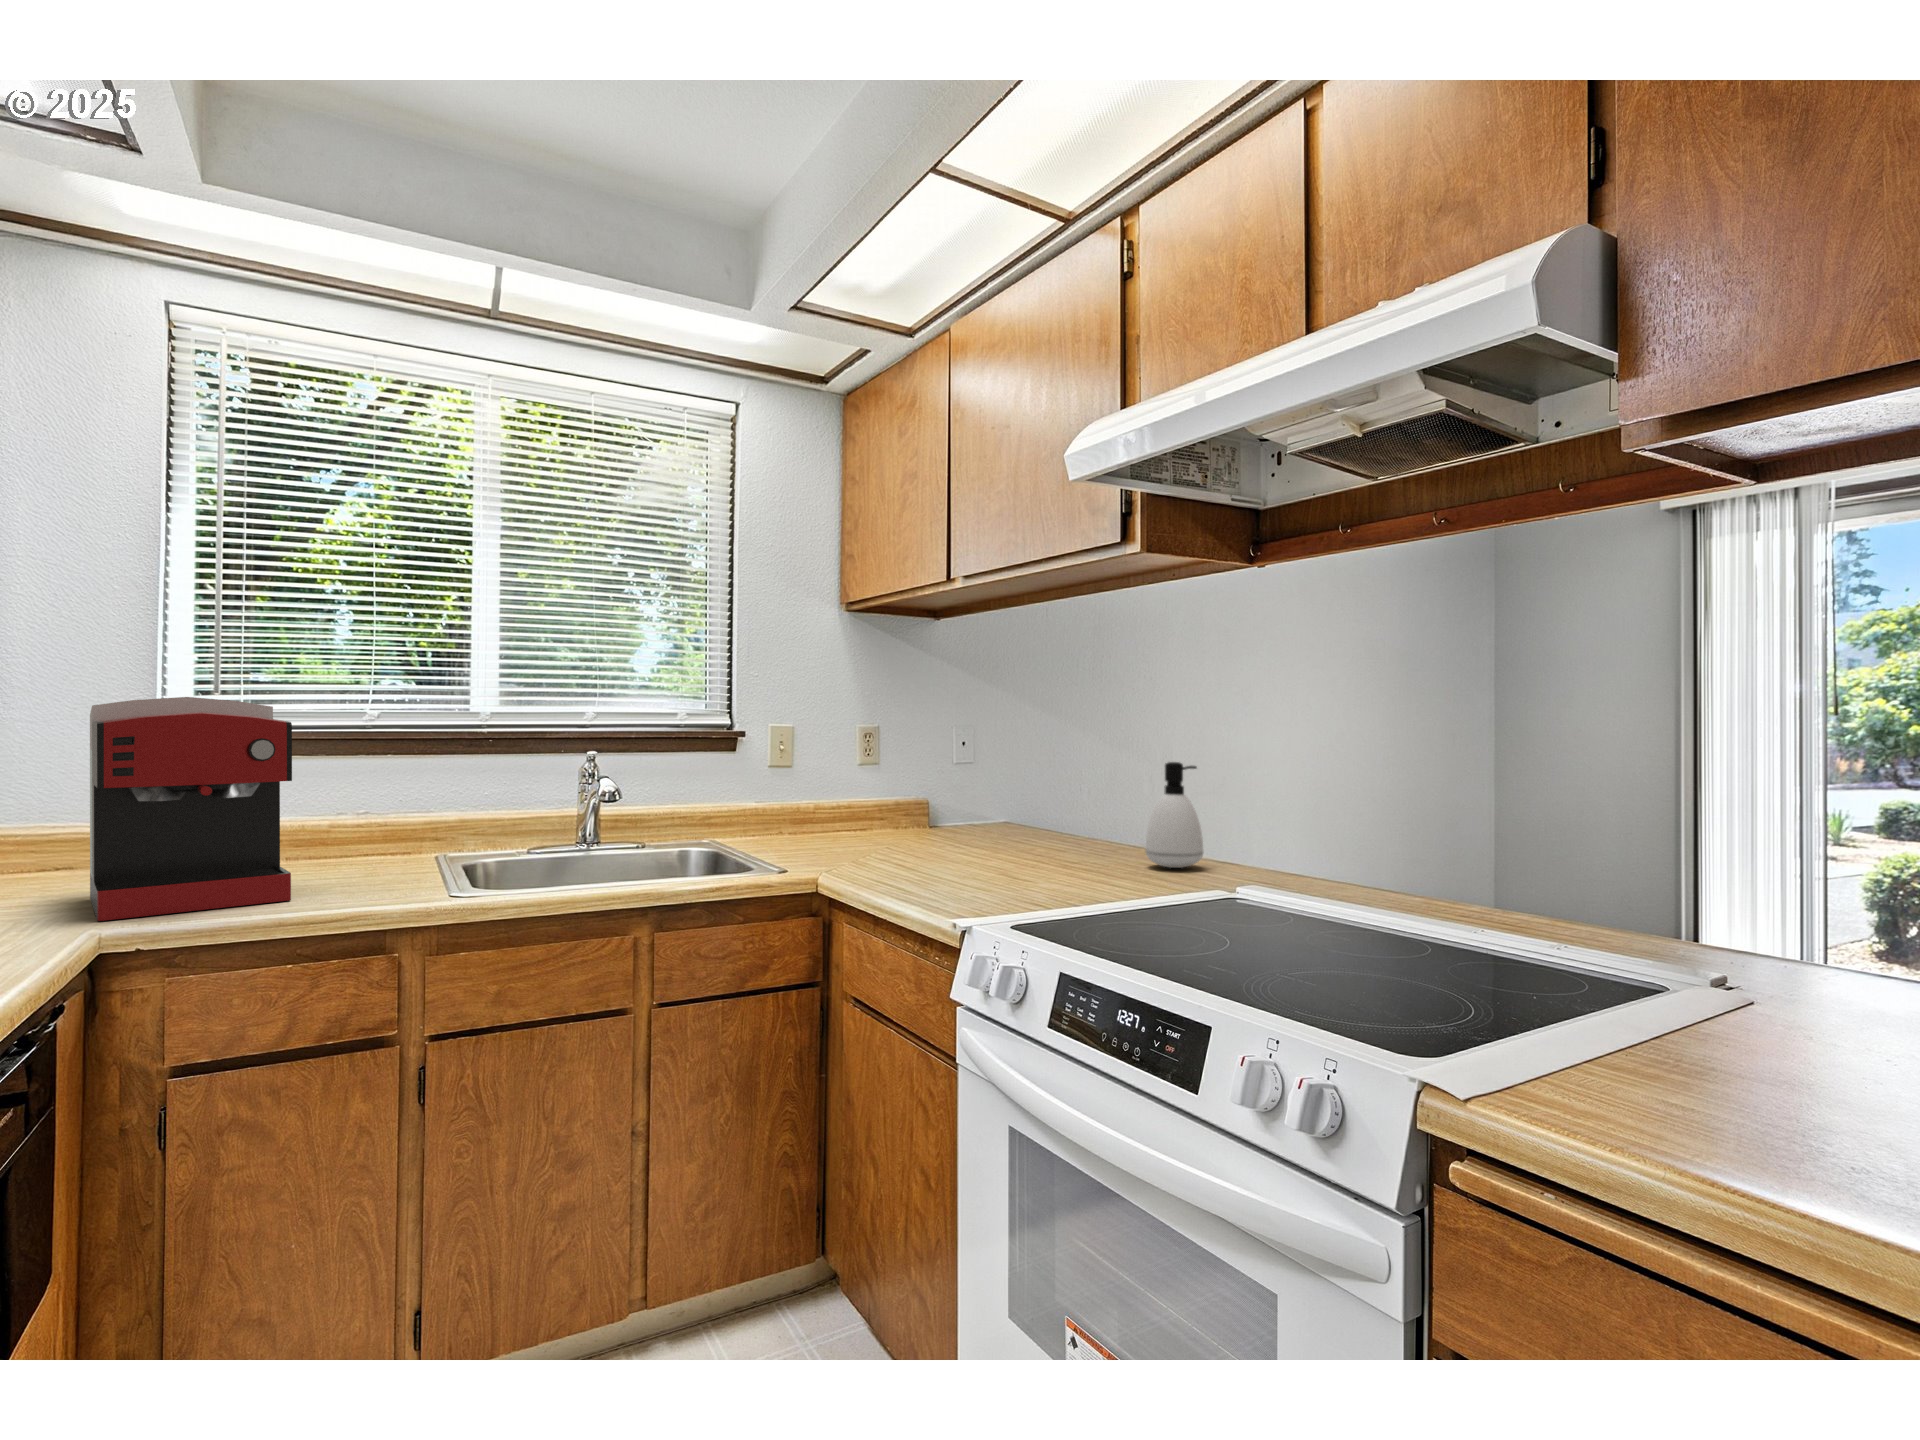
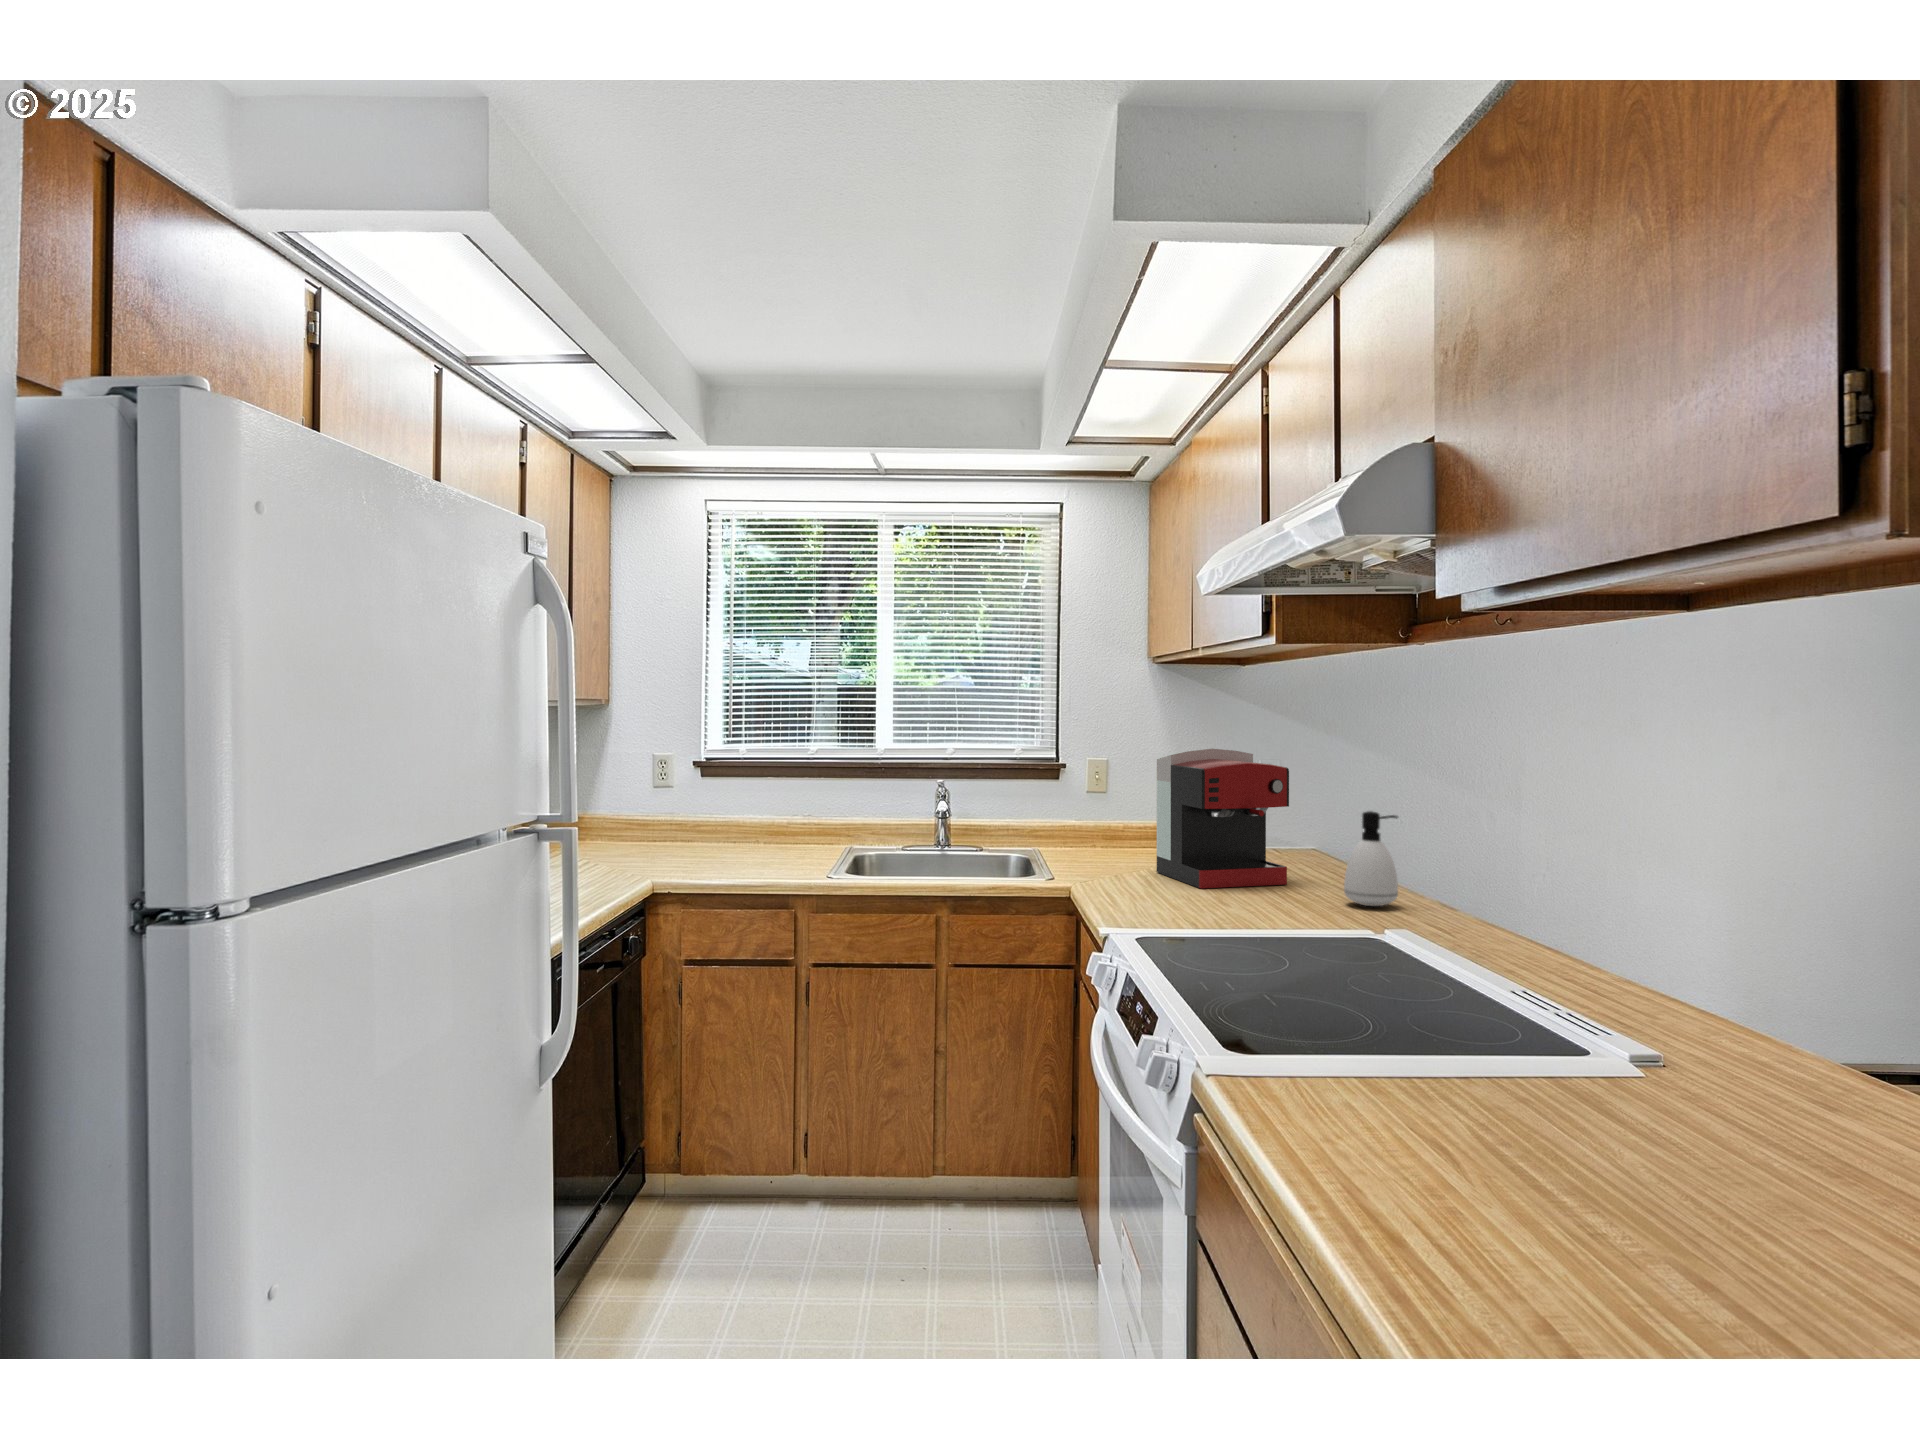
coffee maker: present [90,697,292,921] -> present [1157,749,1289,888]

